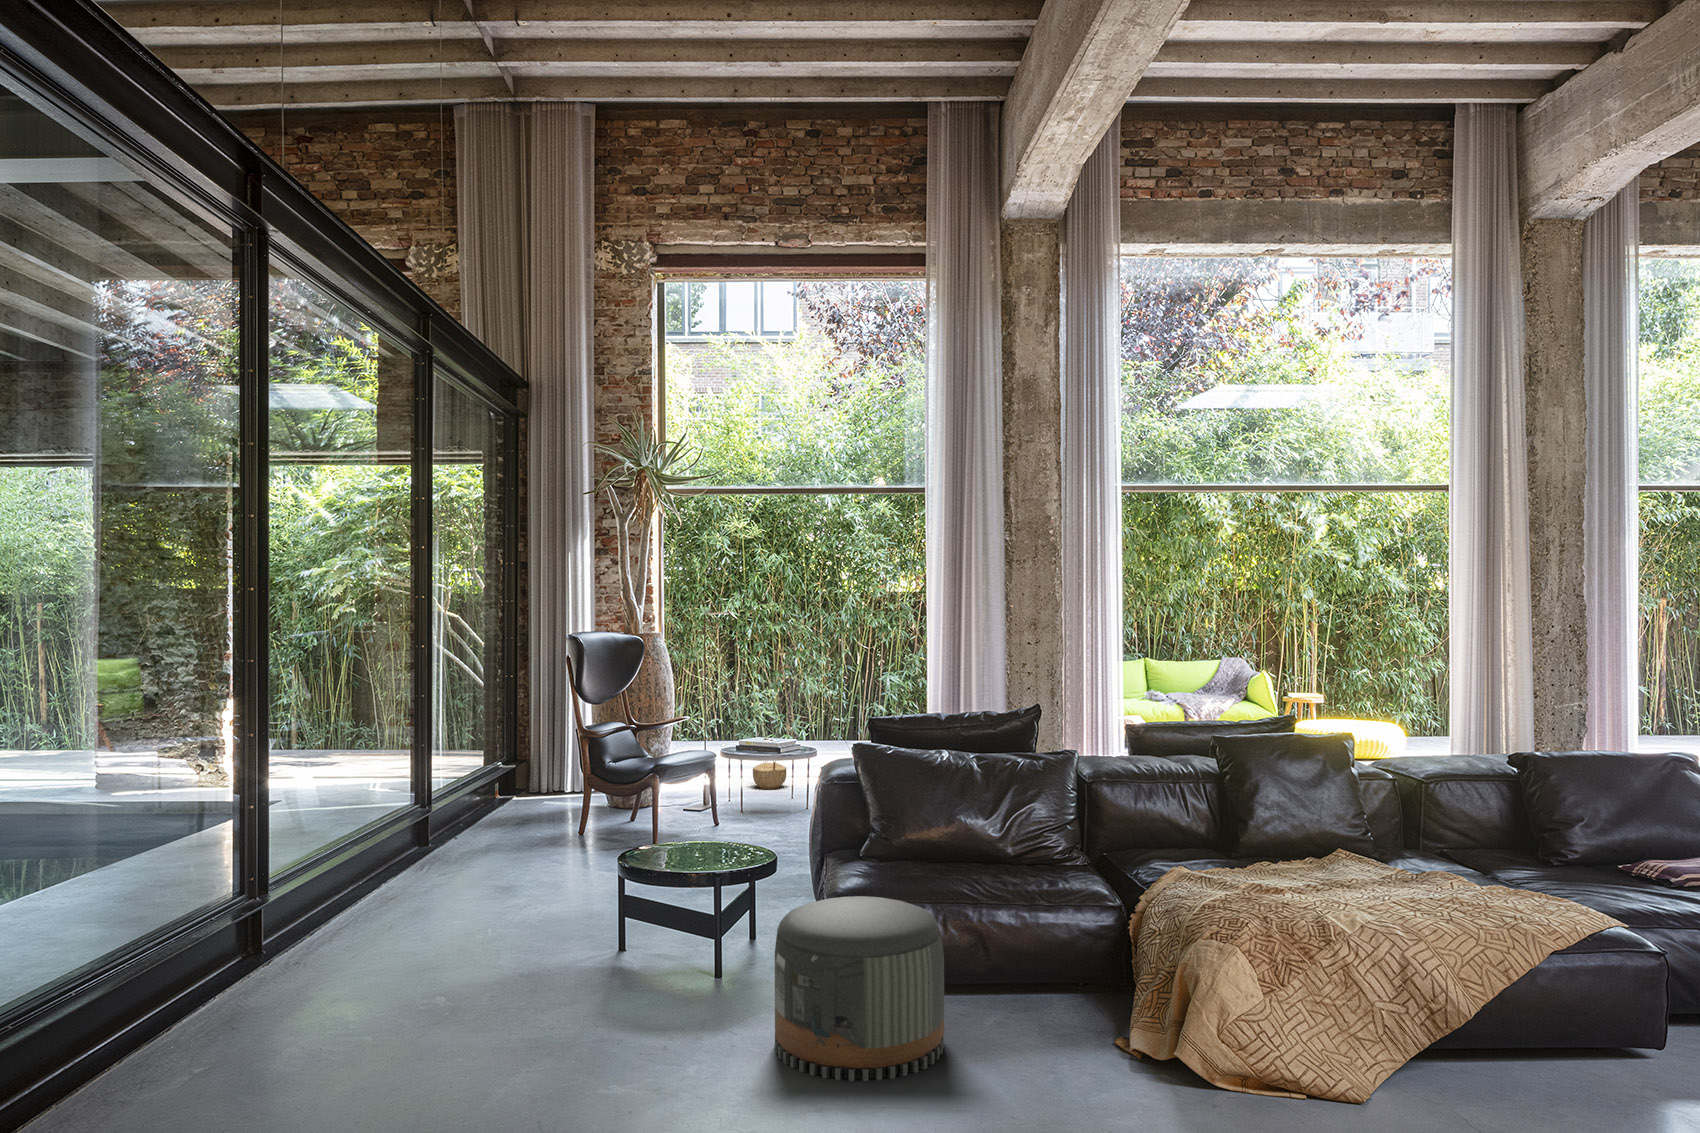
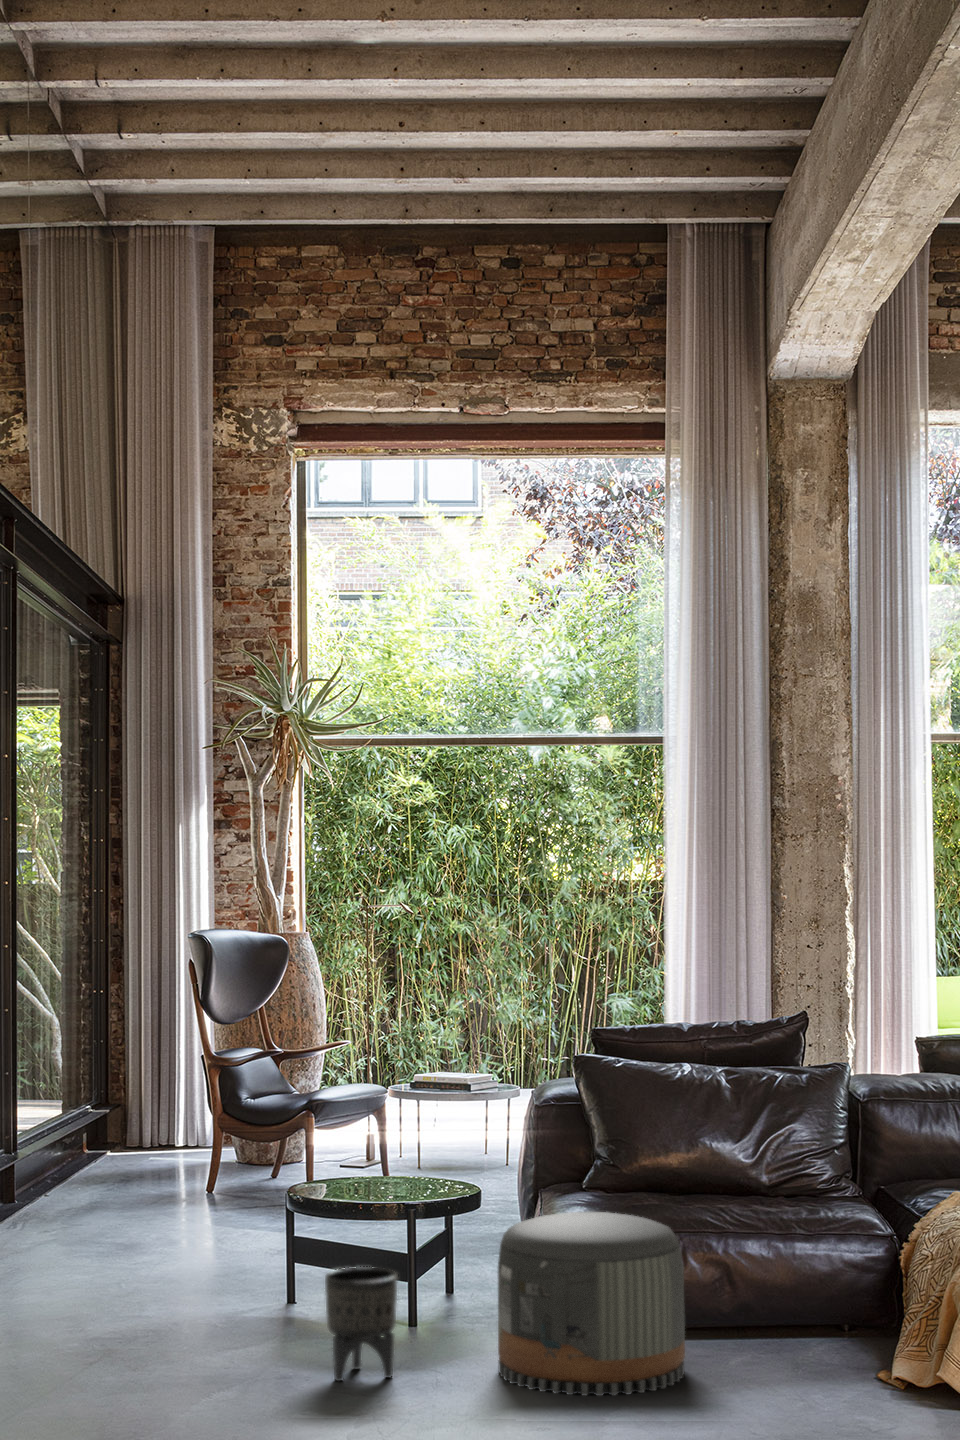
basket: present [753,738,786,789] -> none [429,1081,476,1152]
planter: none [614,951,682,1063] -> present [325,1267,398,1381]

